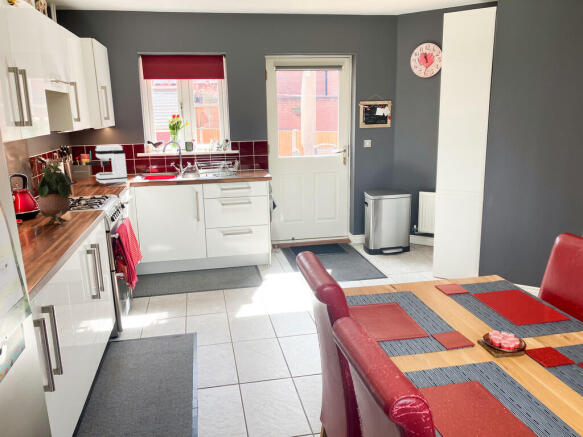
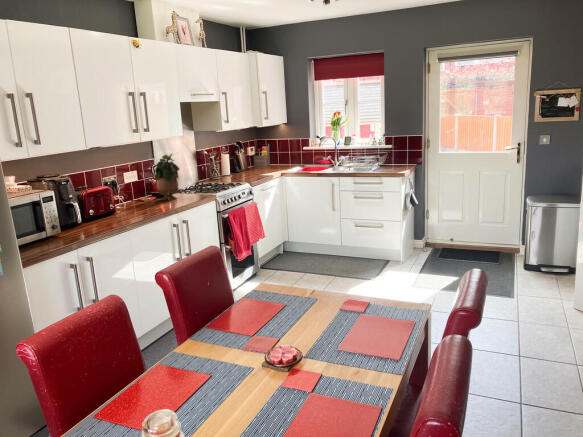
coffee maker: present [85,145,127,184] -> none [250,139,281,172]

